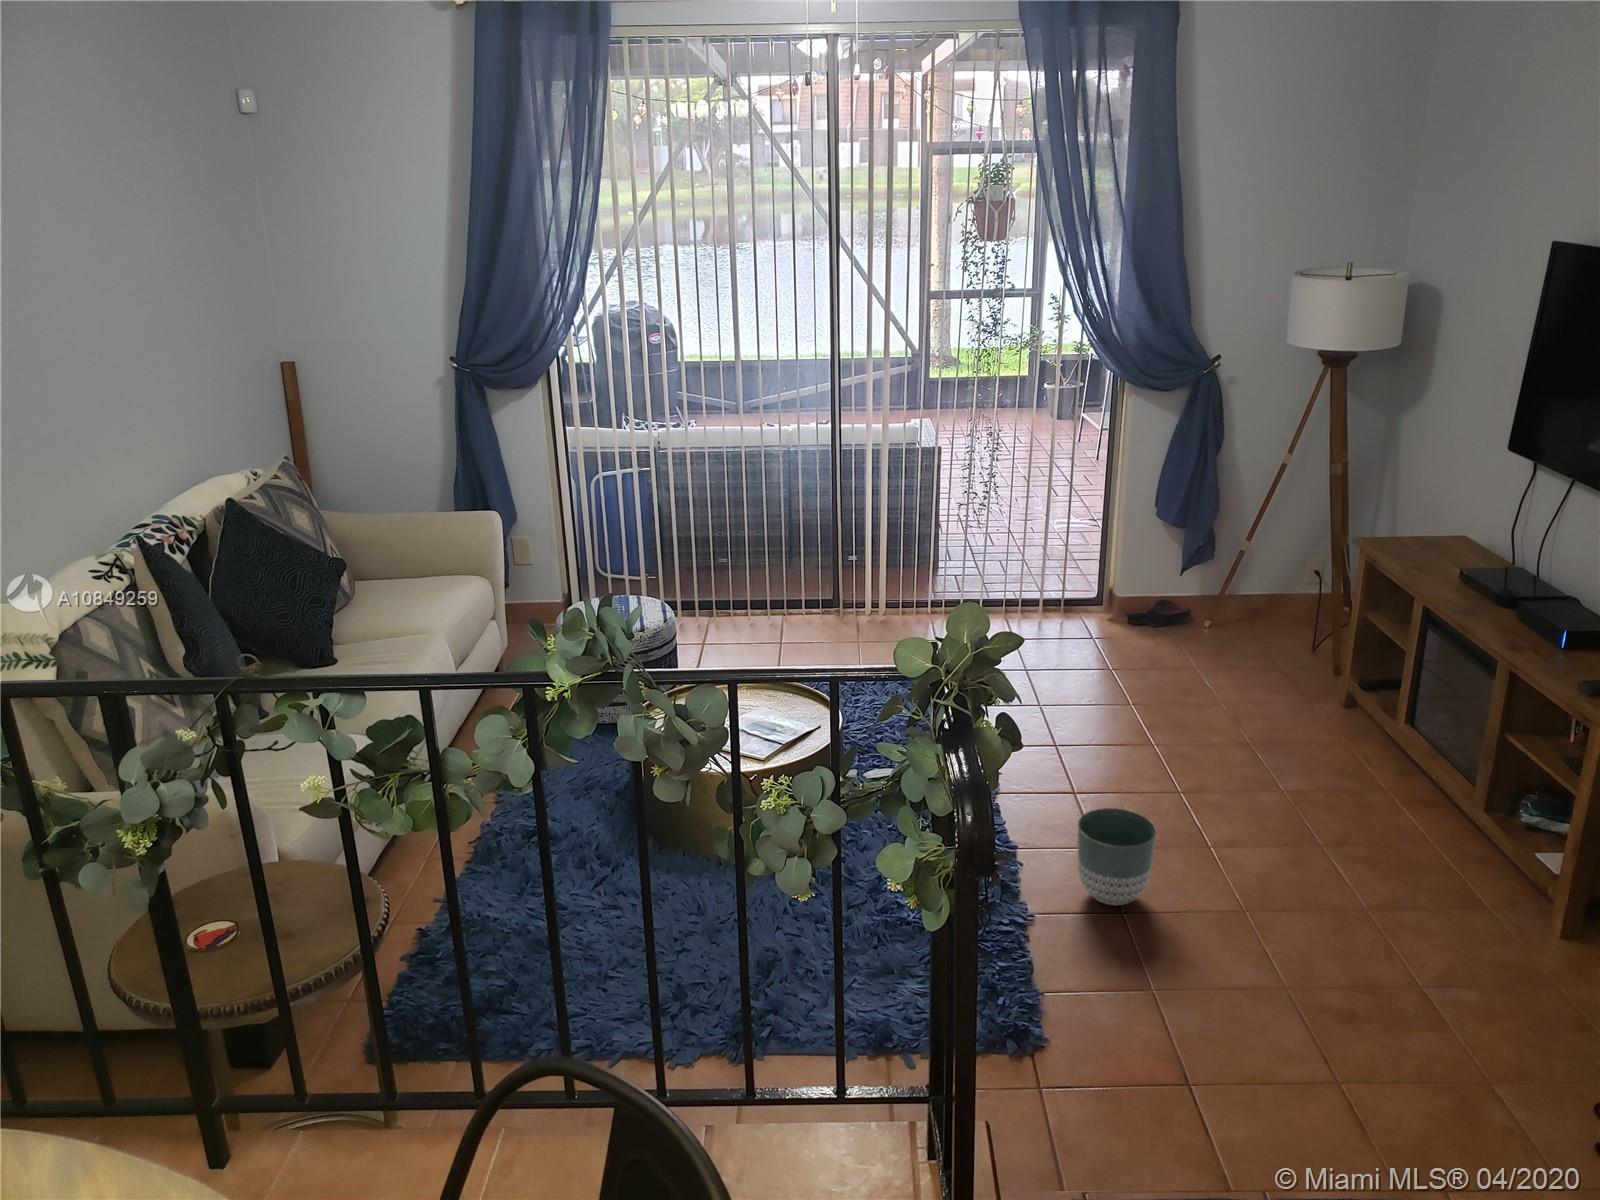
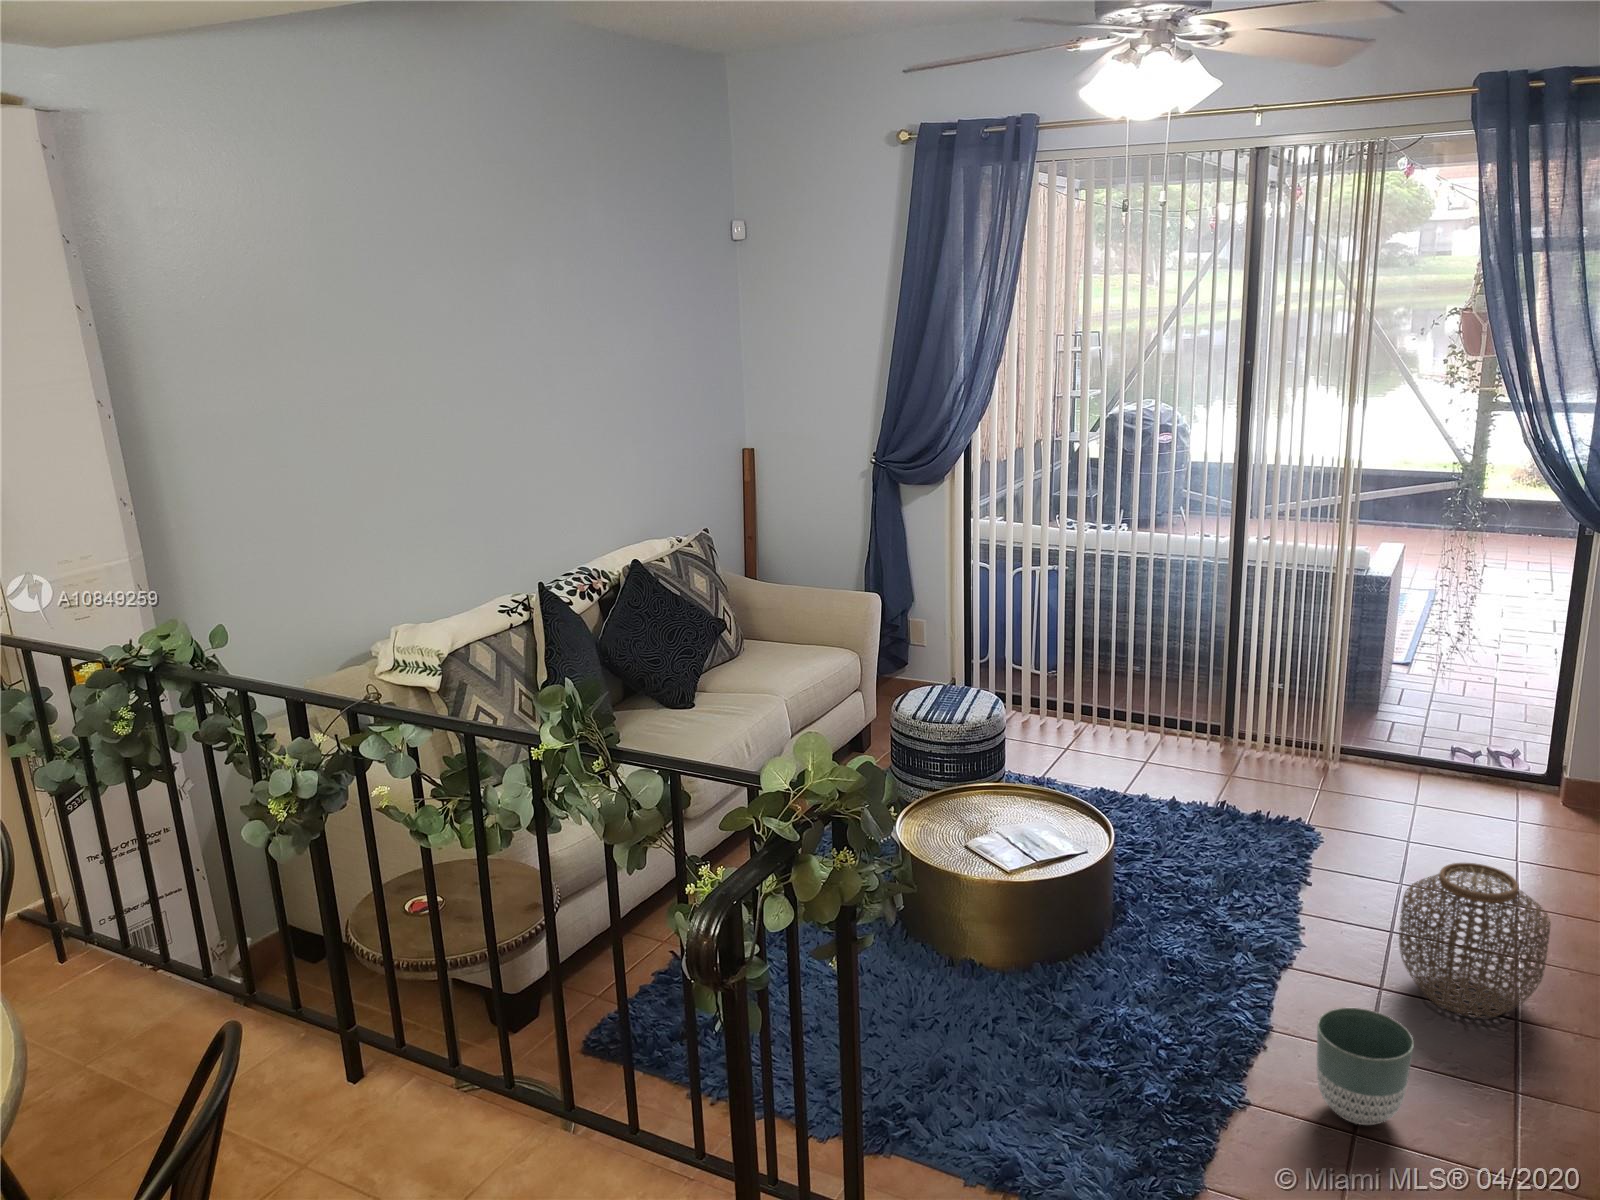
woven basket: none [1079,671,1196,799] -> present [1399,863,1550,1017]

